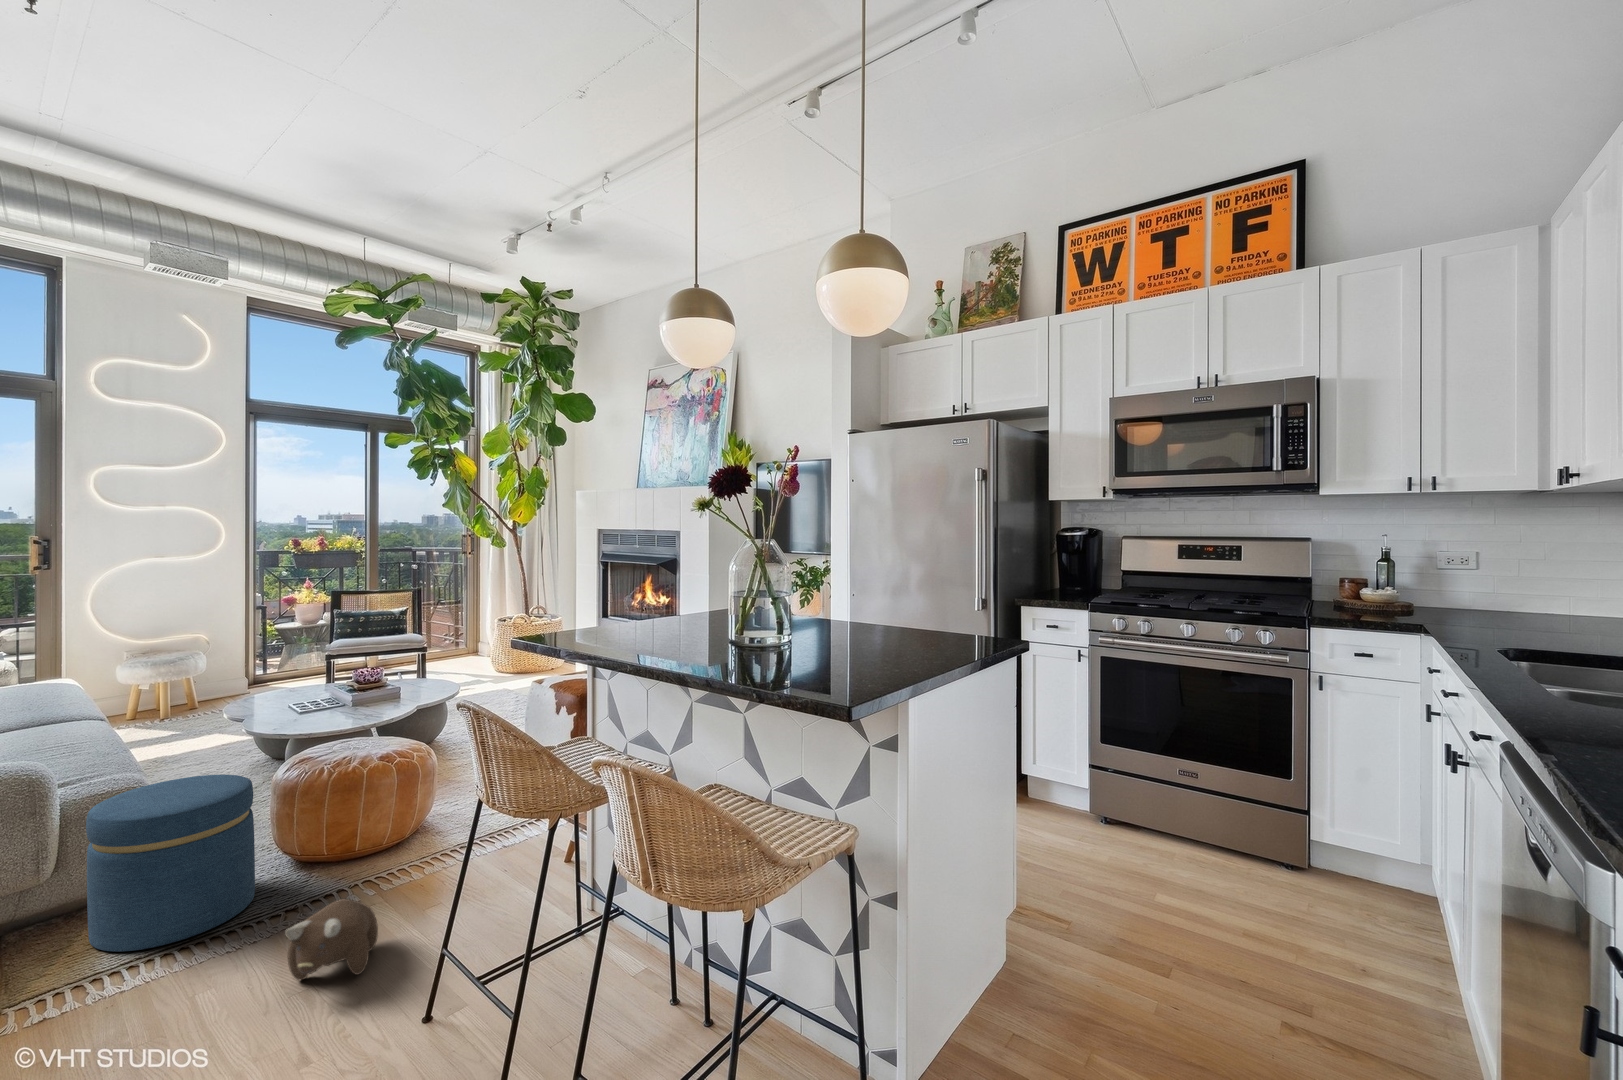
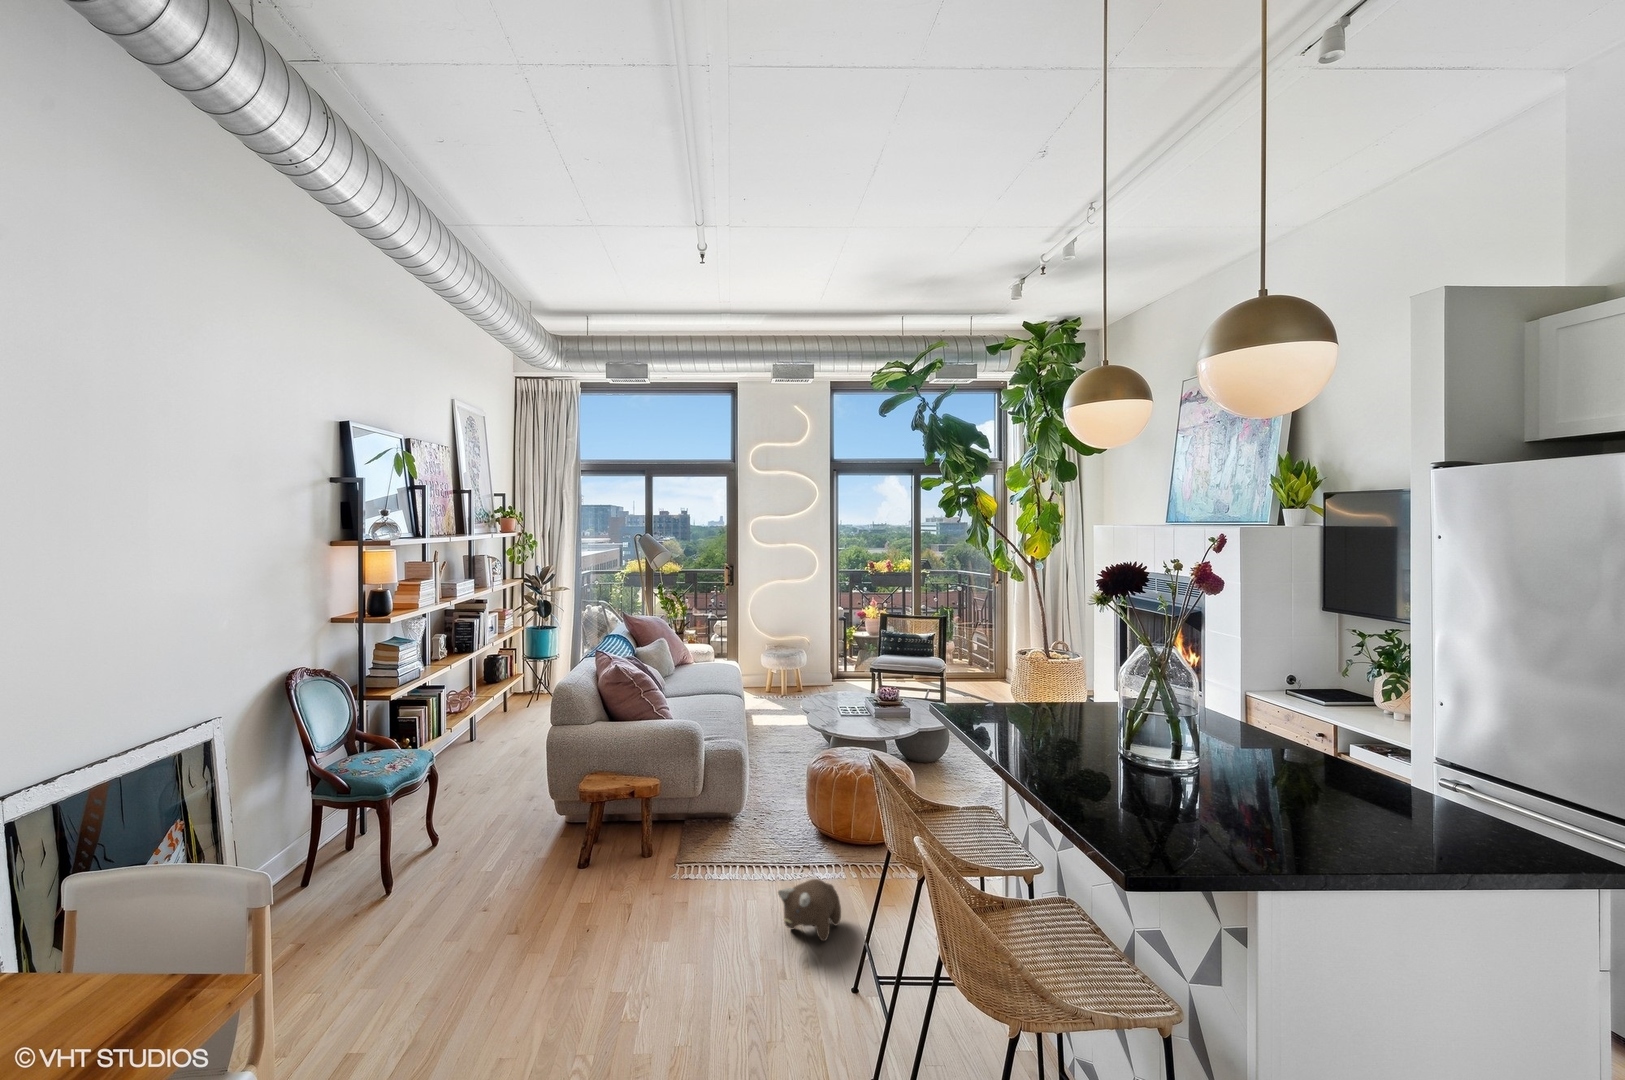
ottoman: present [86,774,255,952] -> none [704,756,788,869]

